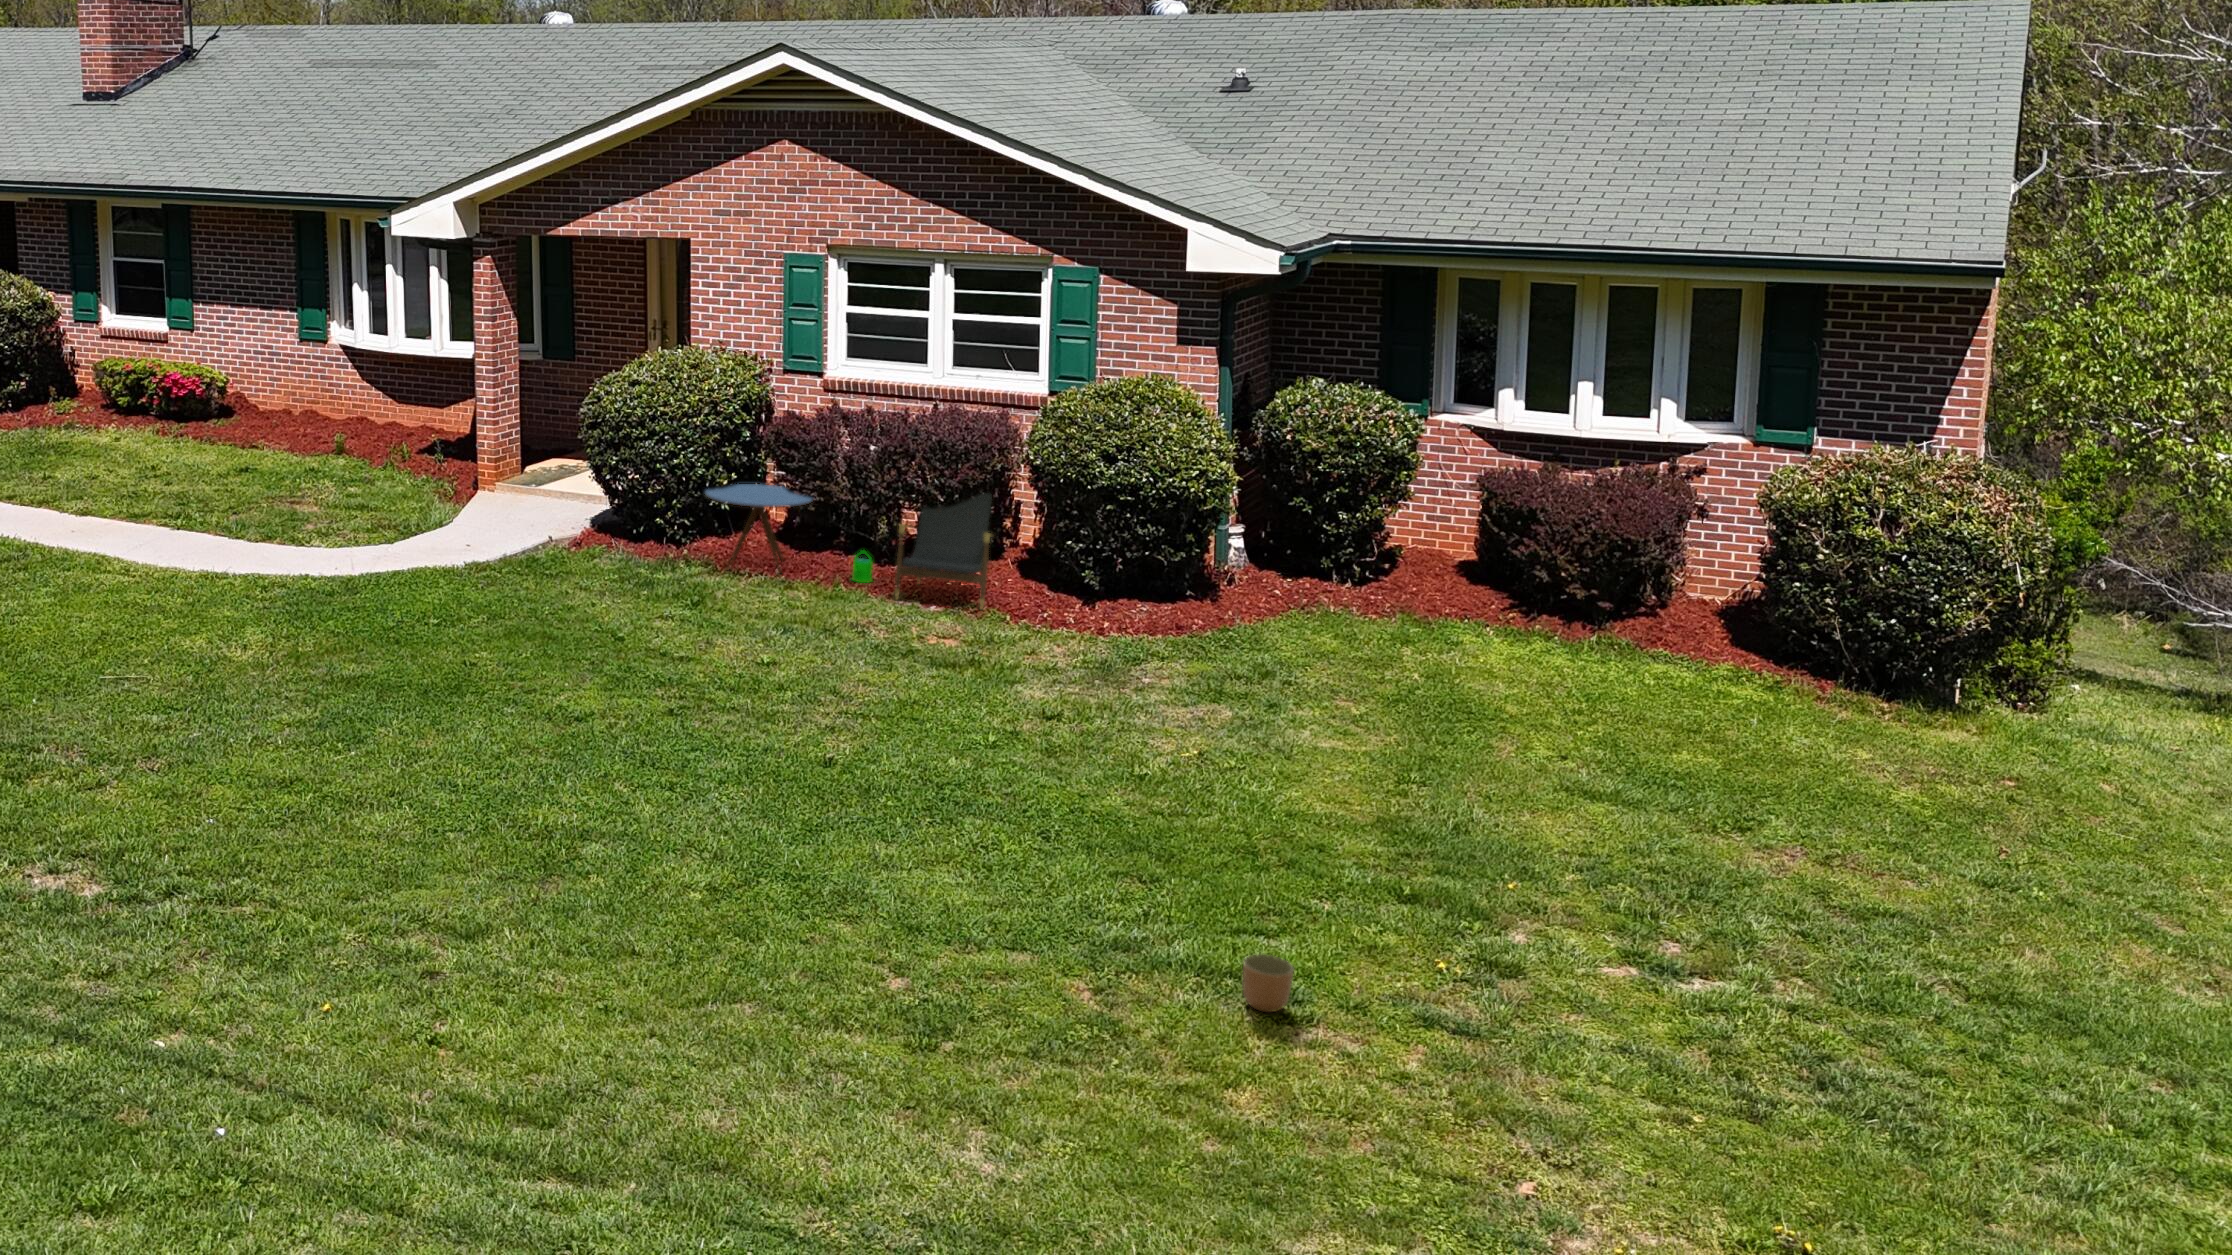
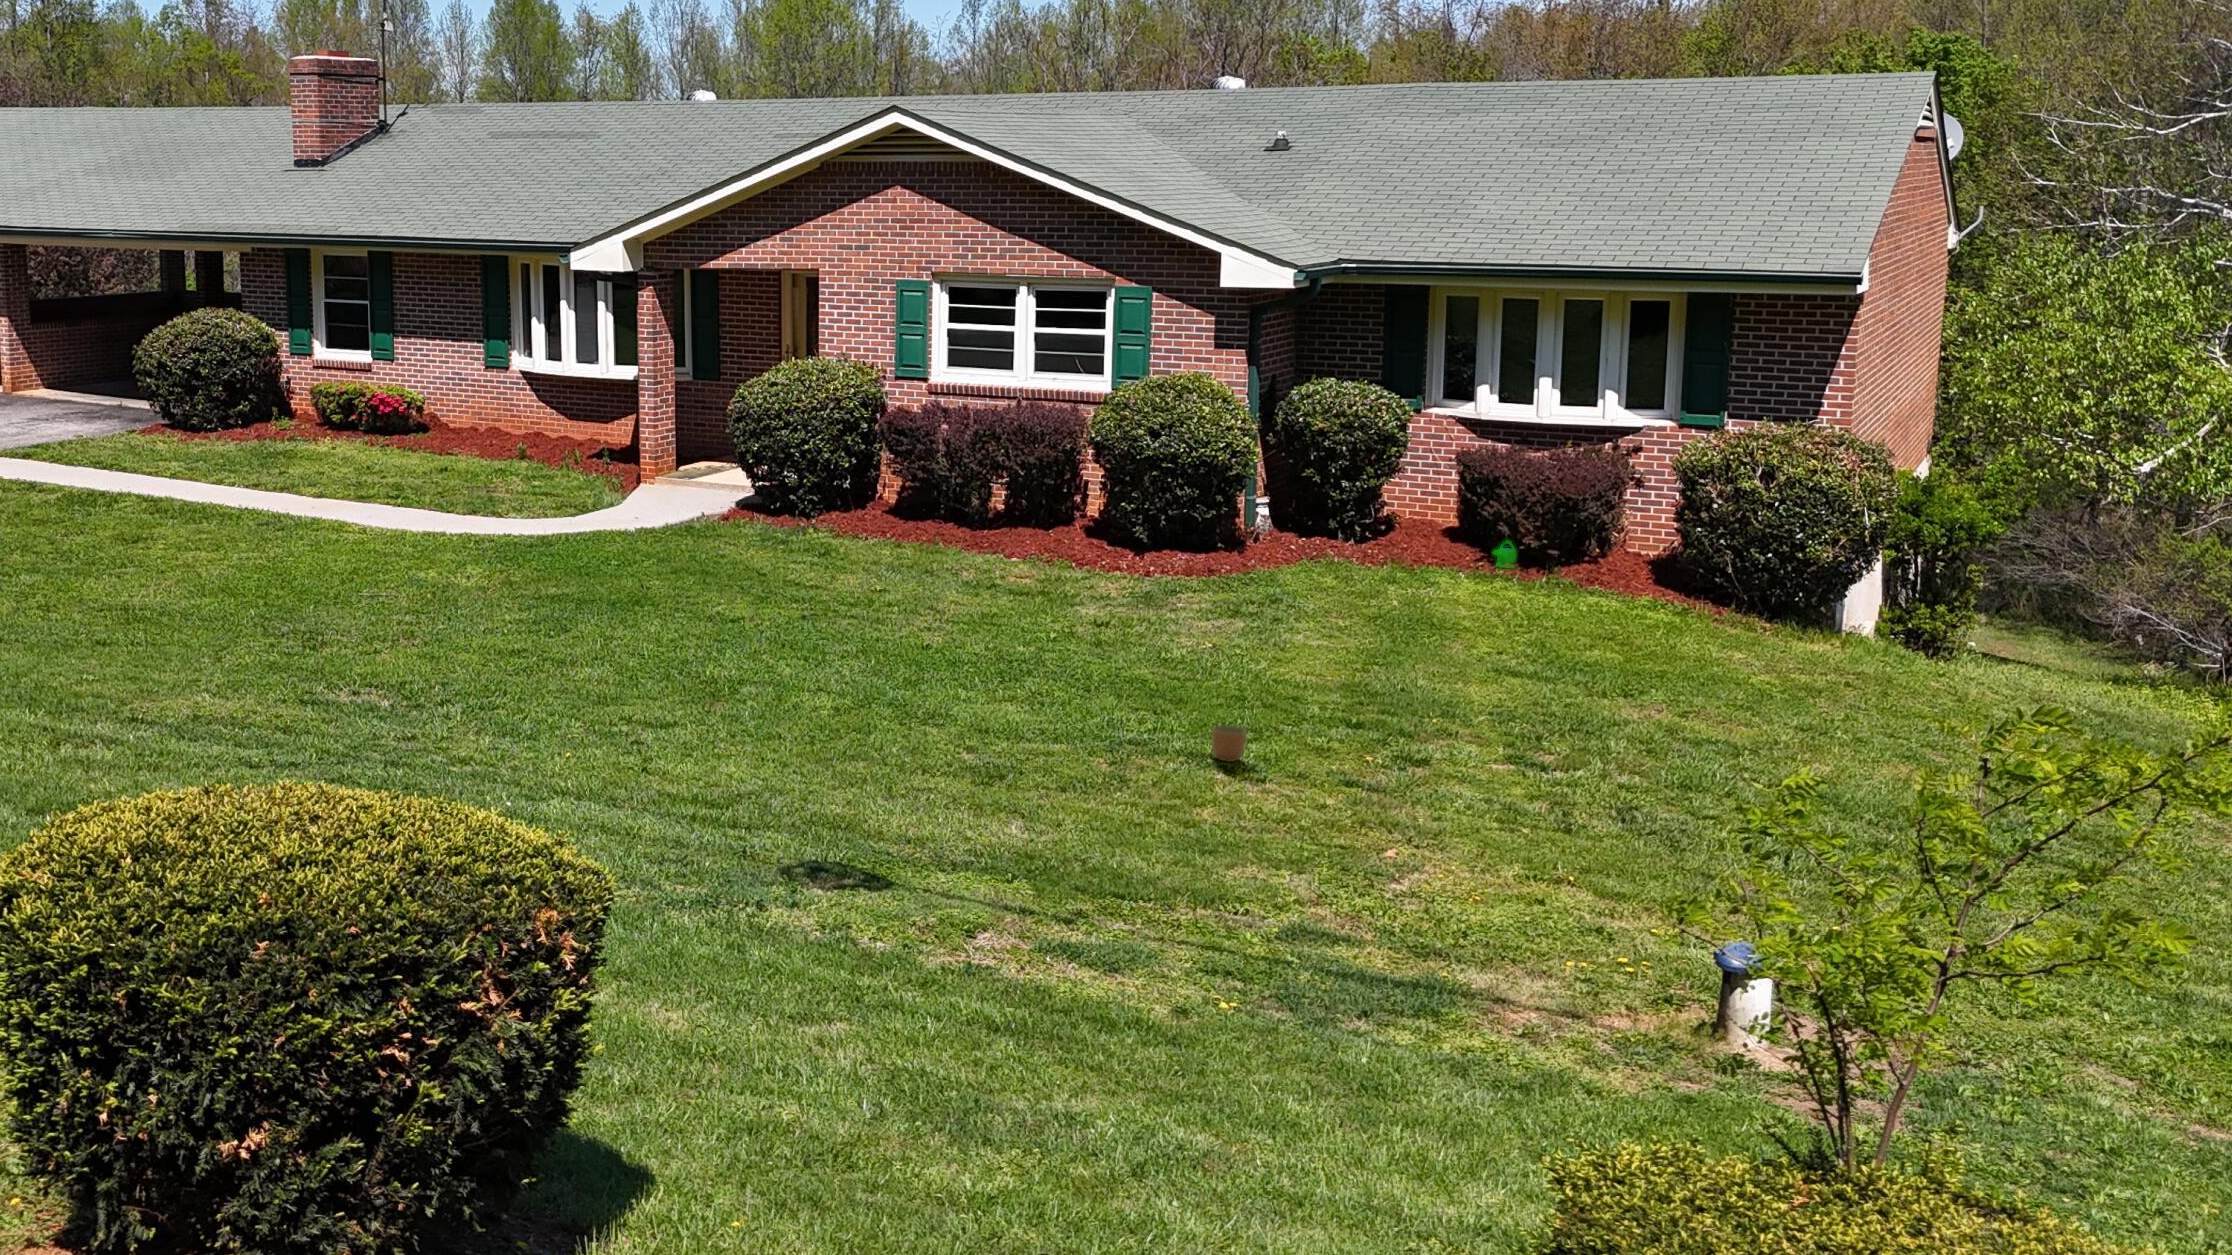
round table: present [706,484,812,573] -> none [831,468,919,538]
lounge chair: present [895,493,993,609] -> none [984,466,1065,561]
watering can: present [852,550,873,583] -> present [1493,541,1516,569]

